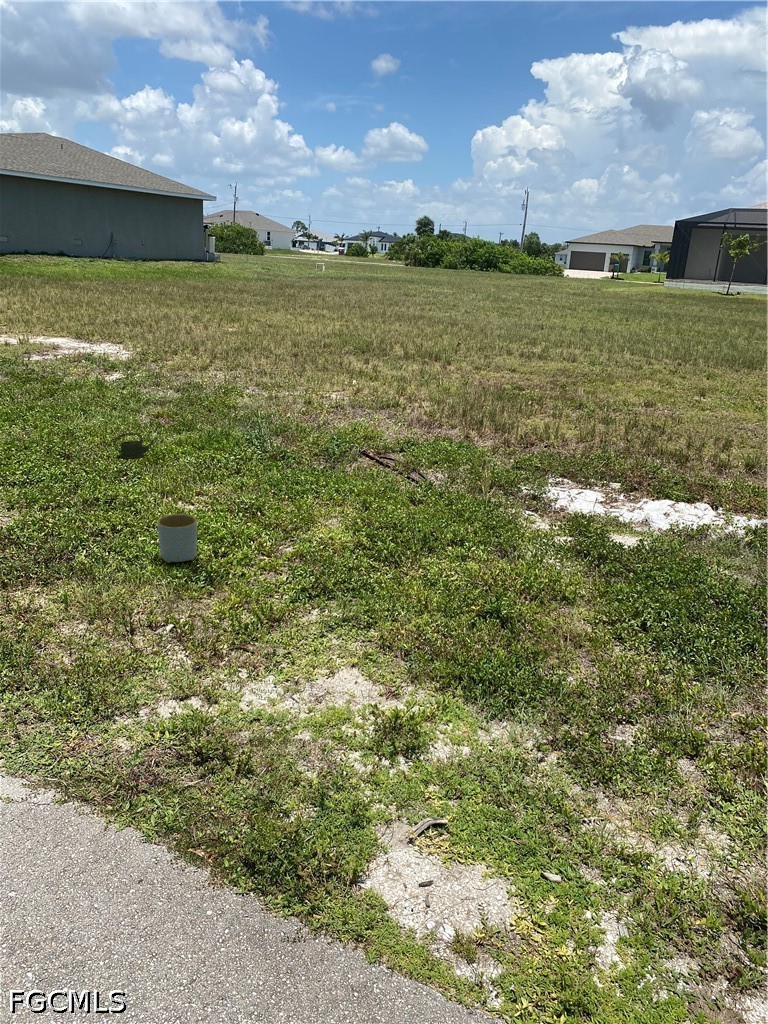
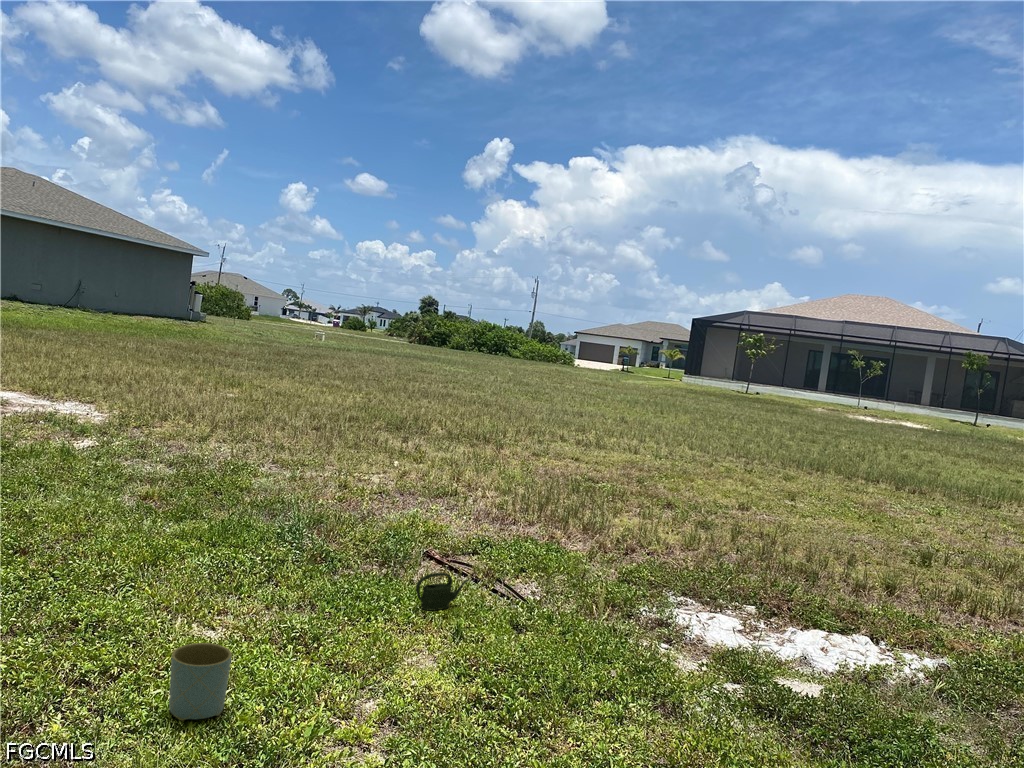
watering can: present [114,433,157,459] -> present [416,573,469,611]

